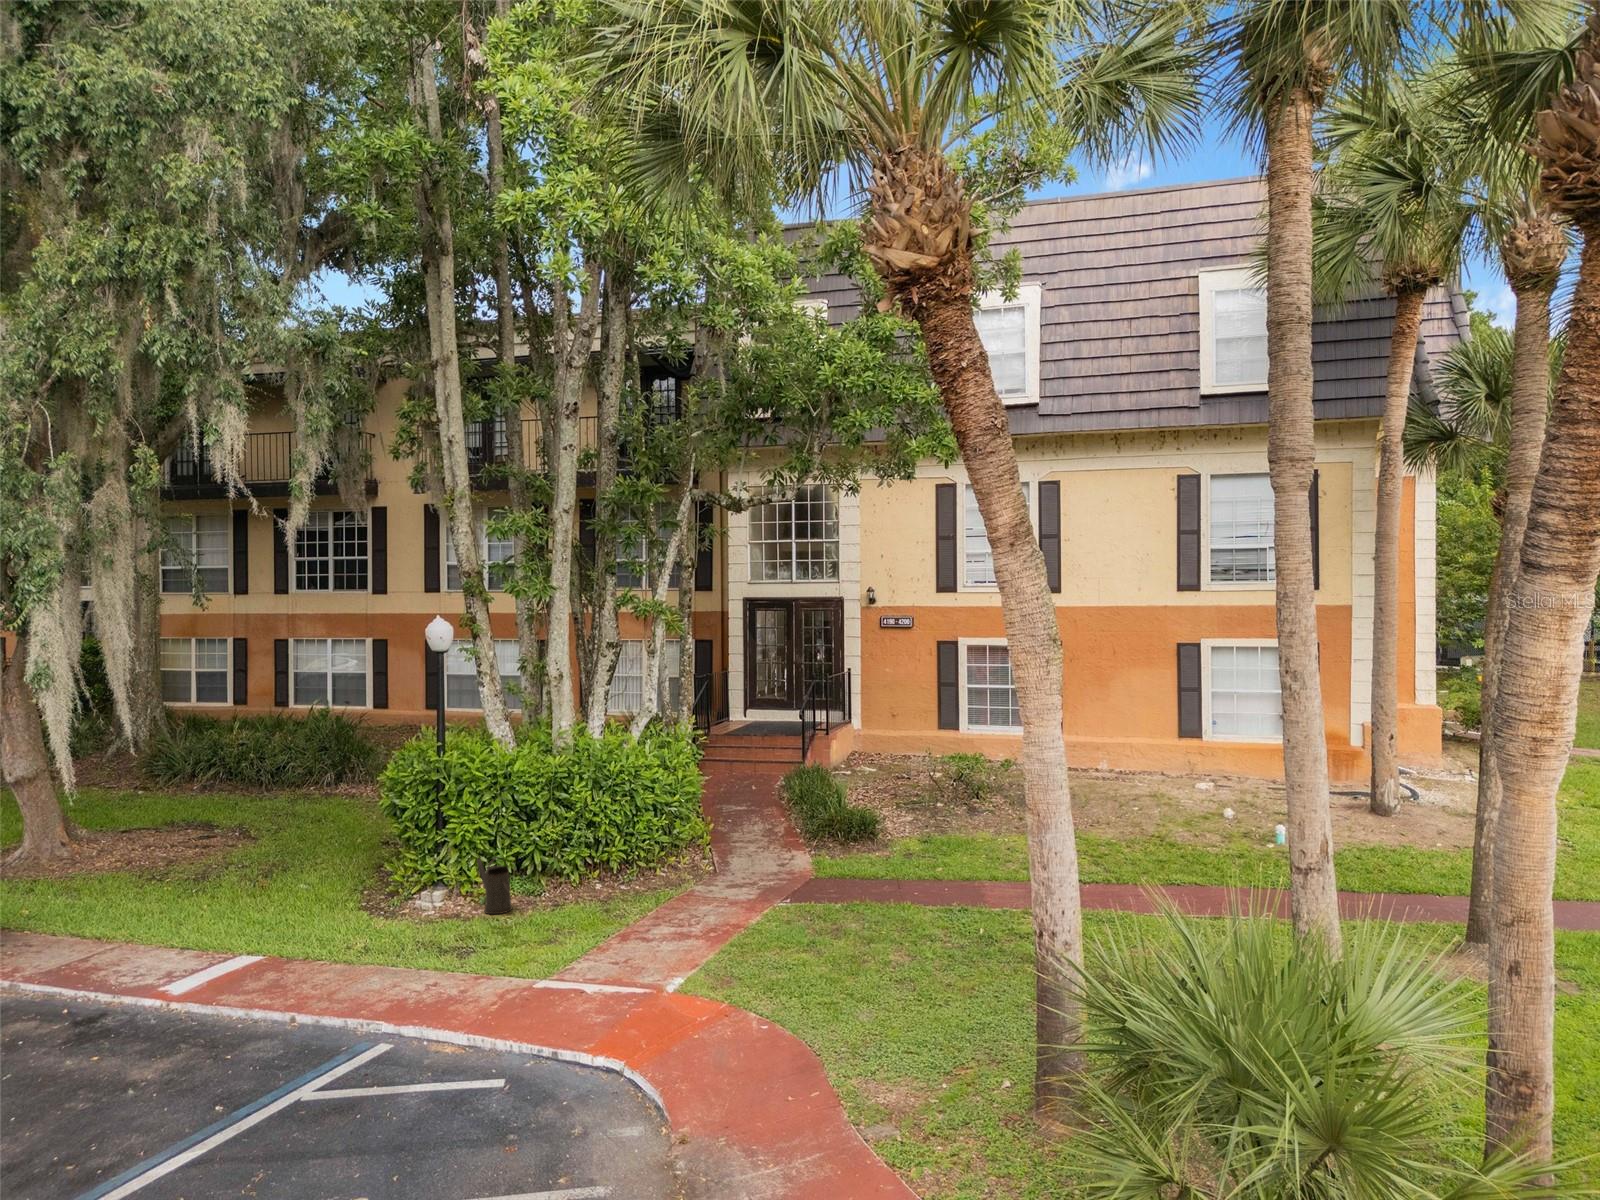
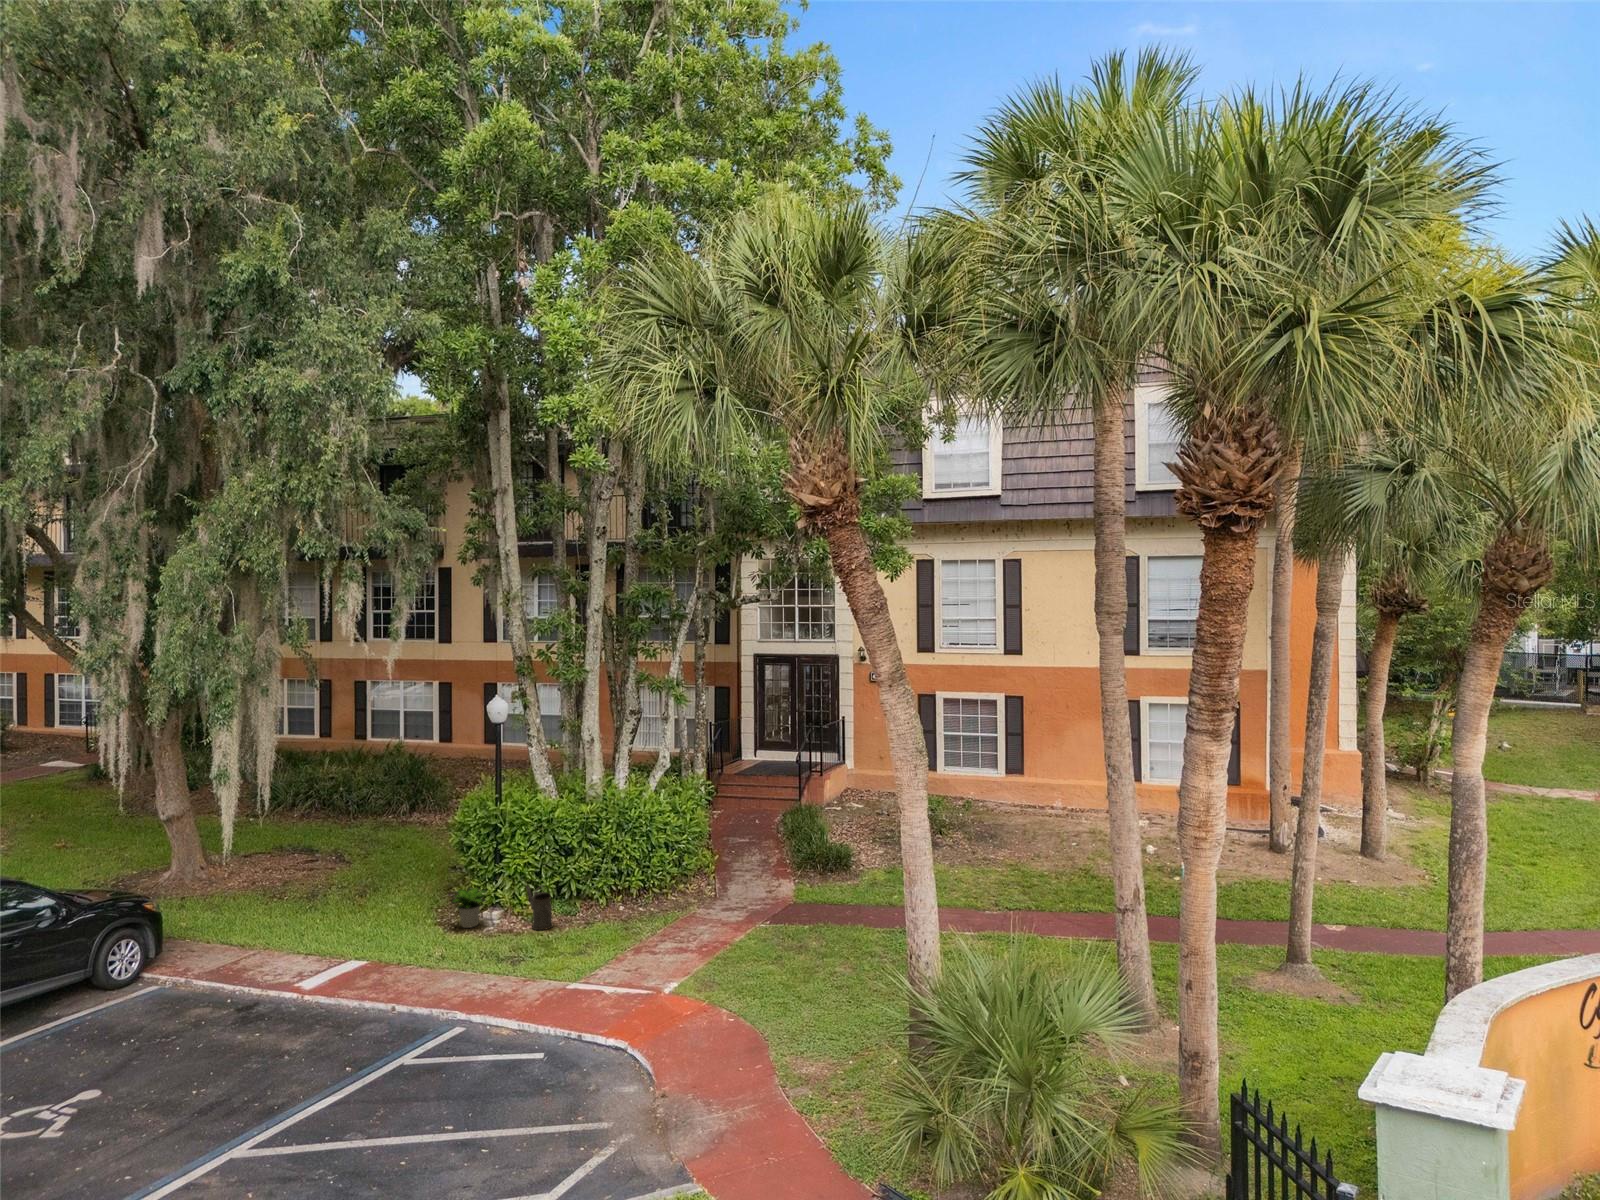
potted plant: none [377,861,431,913] -> present [452,888,487,928]

